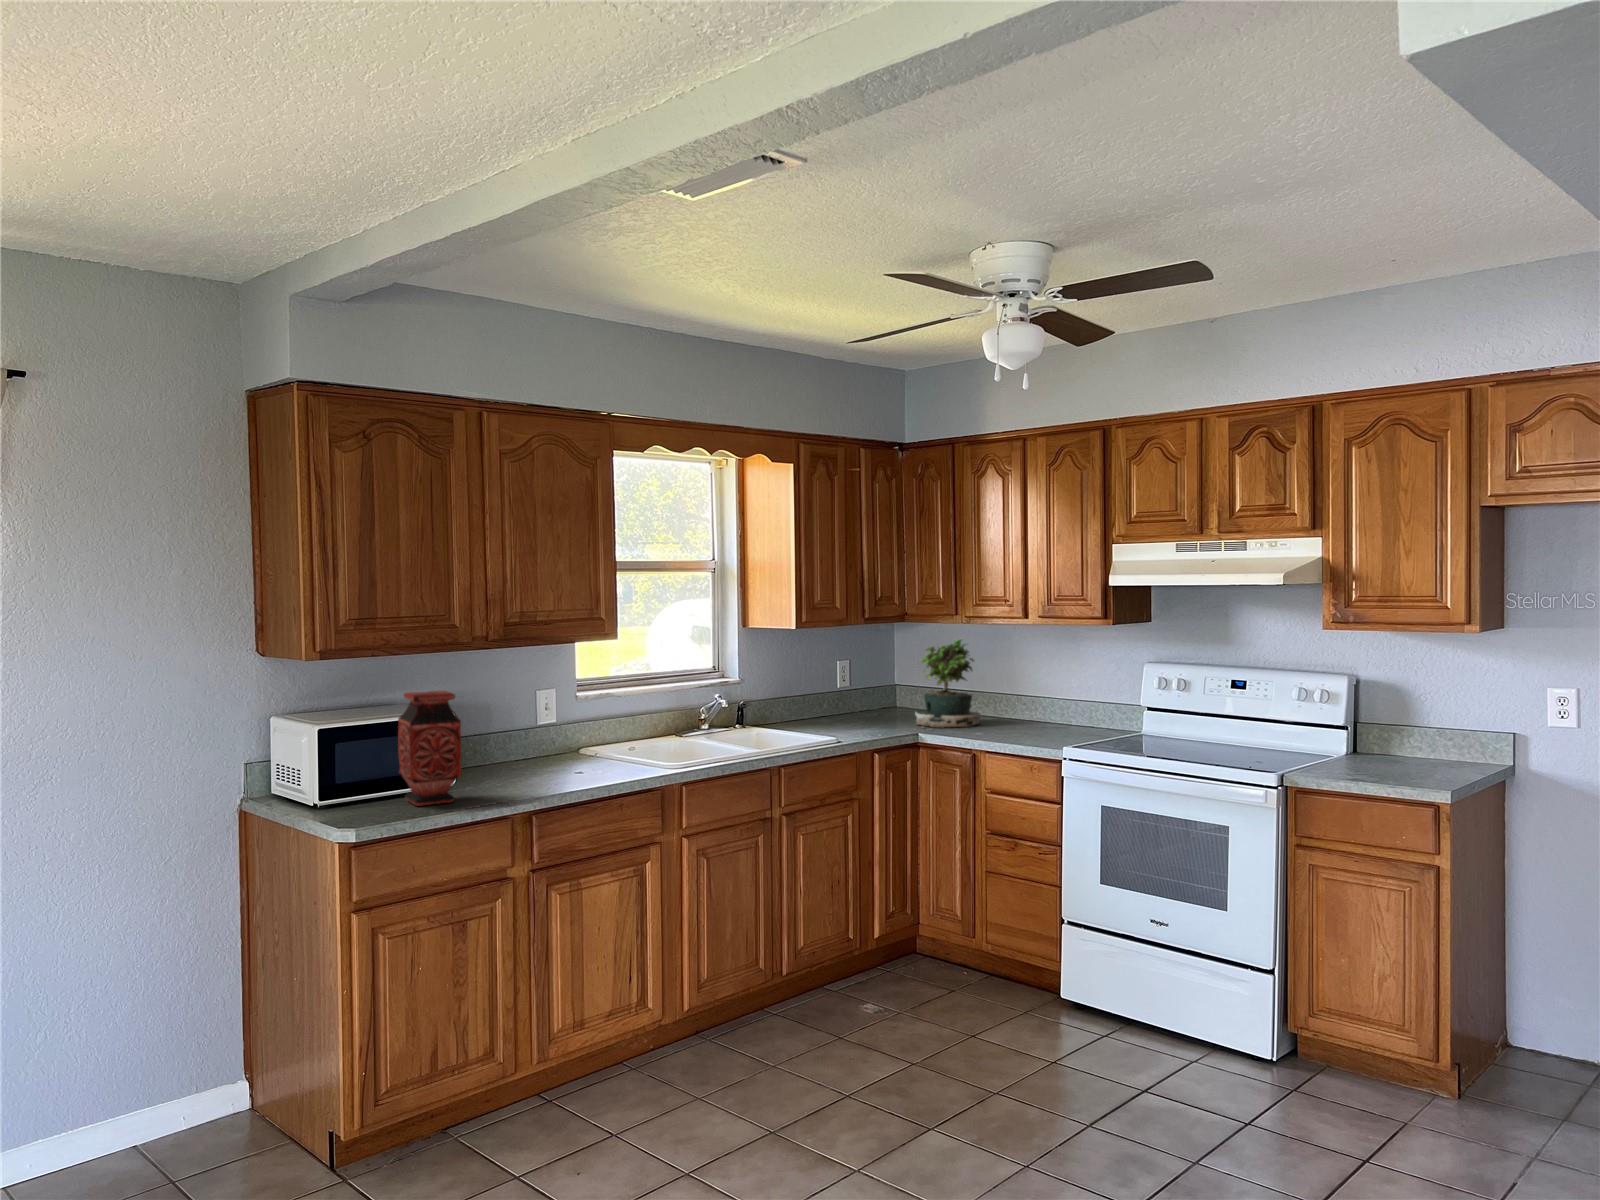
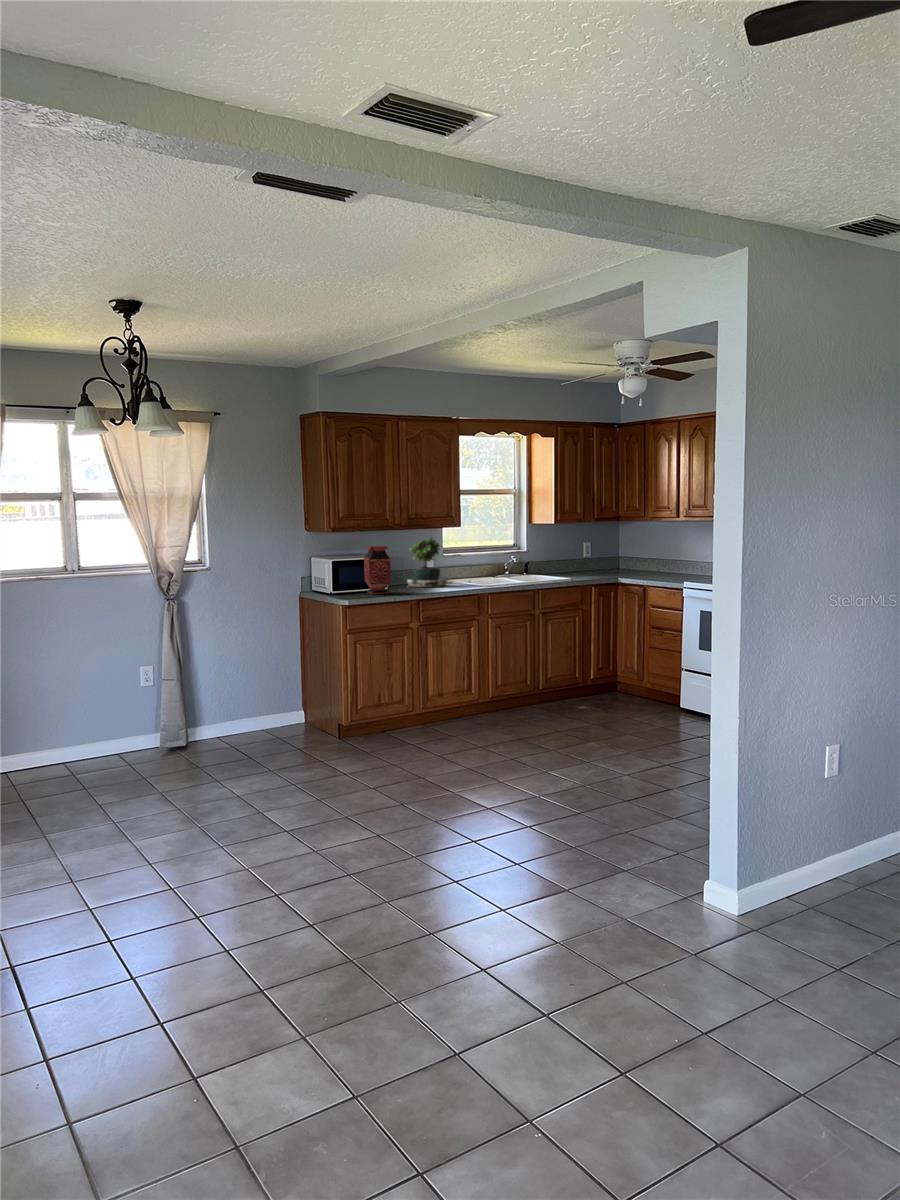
potted plant: present [915,639,982,727] -> present [408,537,447,587]

